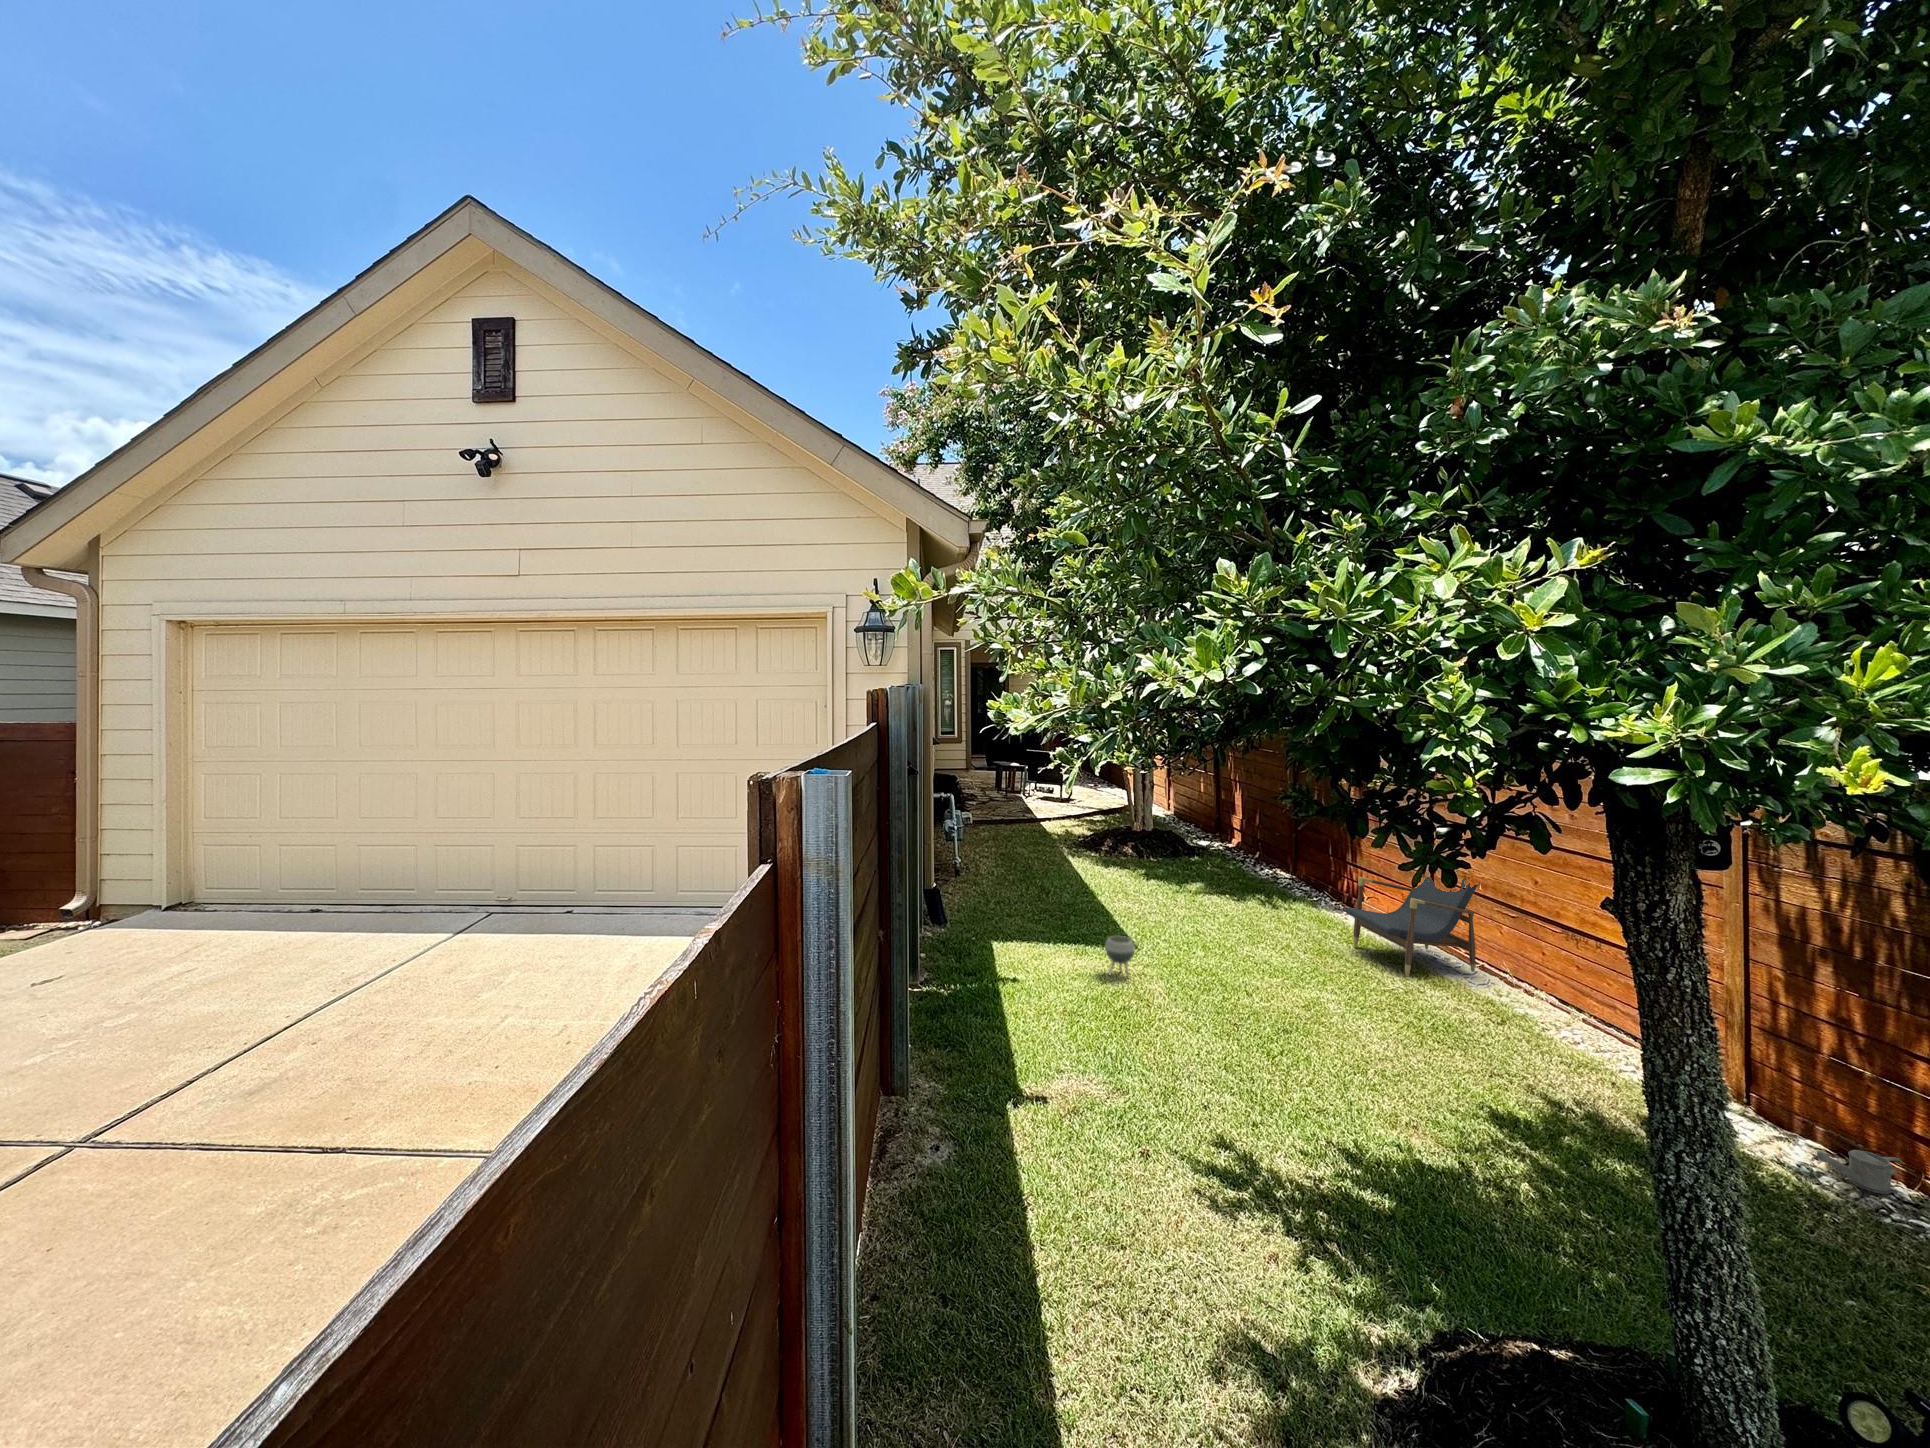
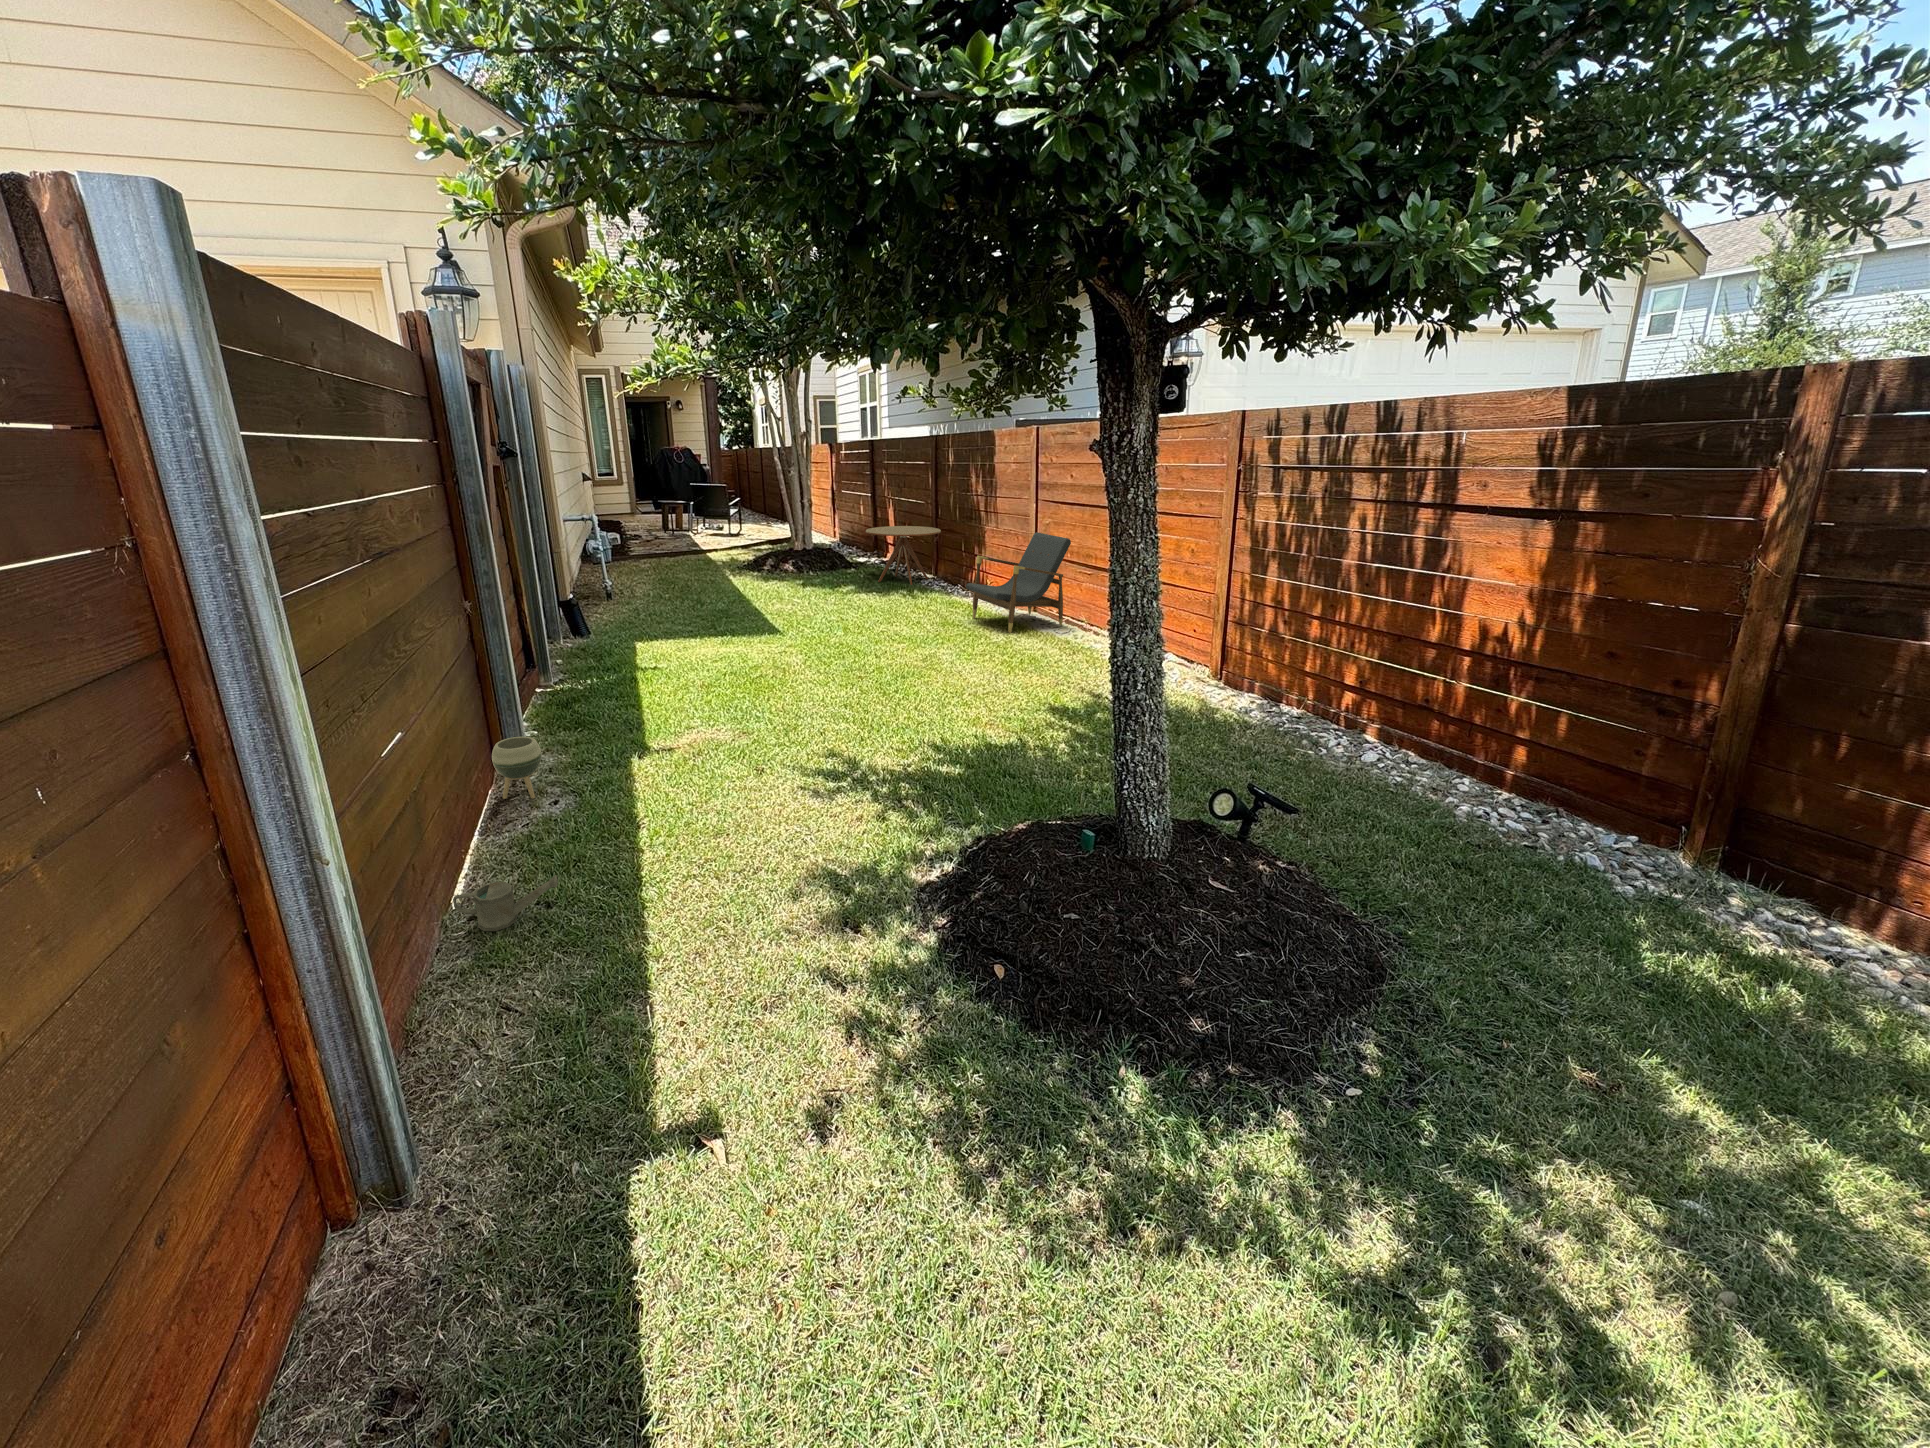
round table: none [1216,819,1302,887] -> present [866,526,941,585]
planter: present [1105,936,1135,977] -> present [492,737,541,799]
watering can: present [1817,1150,1901,1194] -> present [453,875,558,931]

